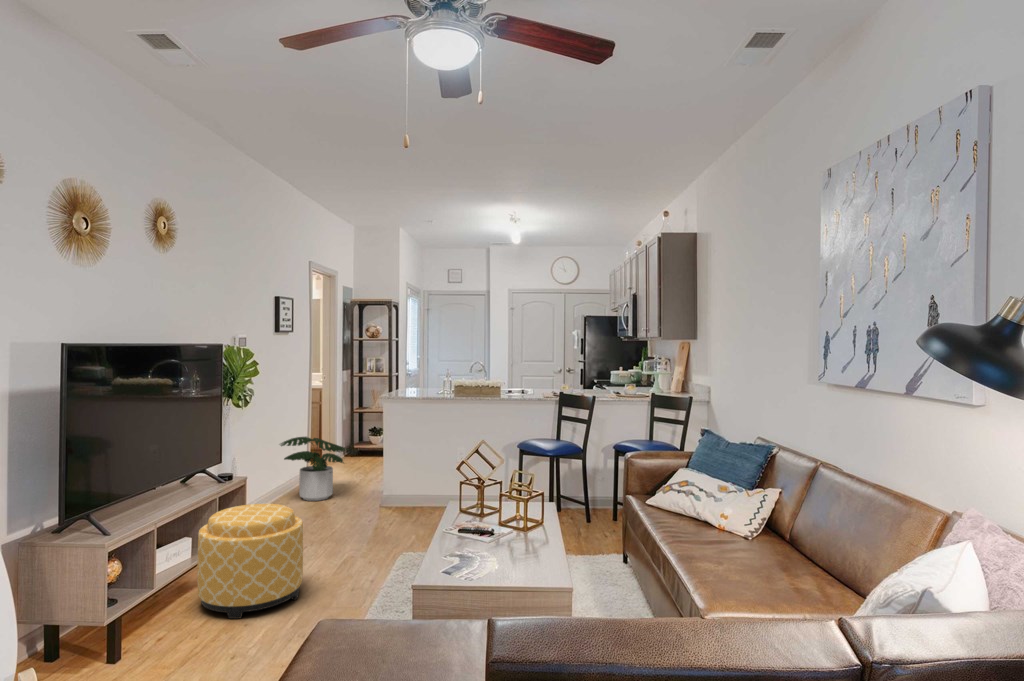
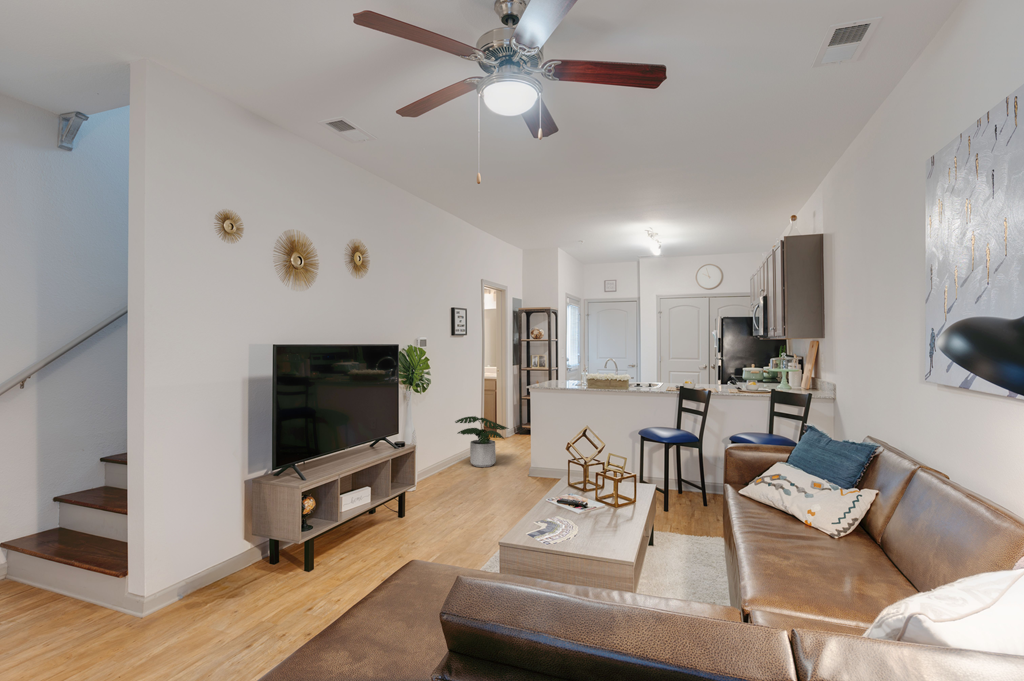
ottoman: present [197,504,303,619] -> none [372,466,448,552]

